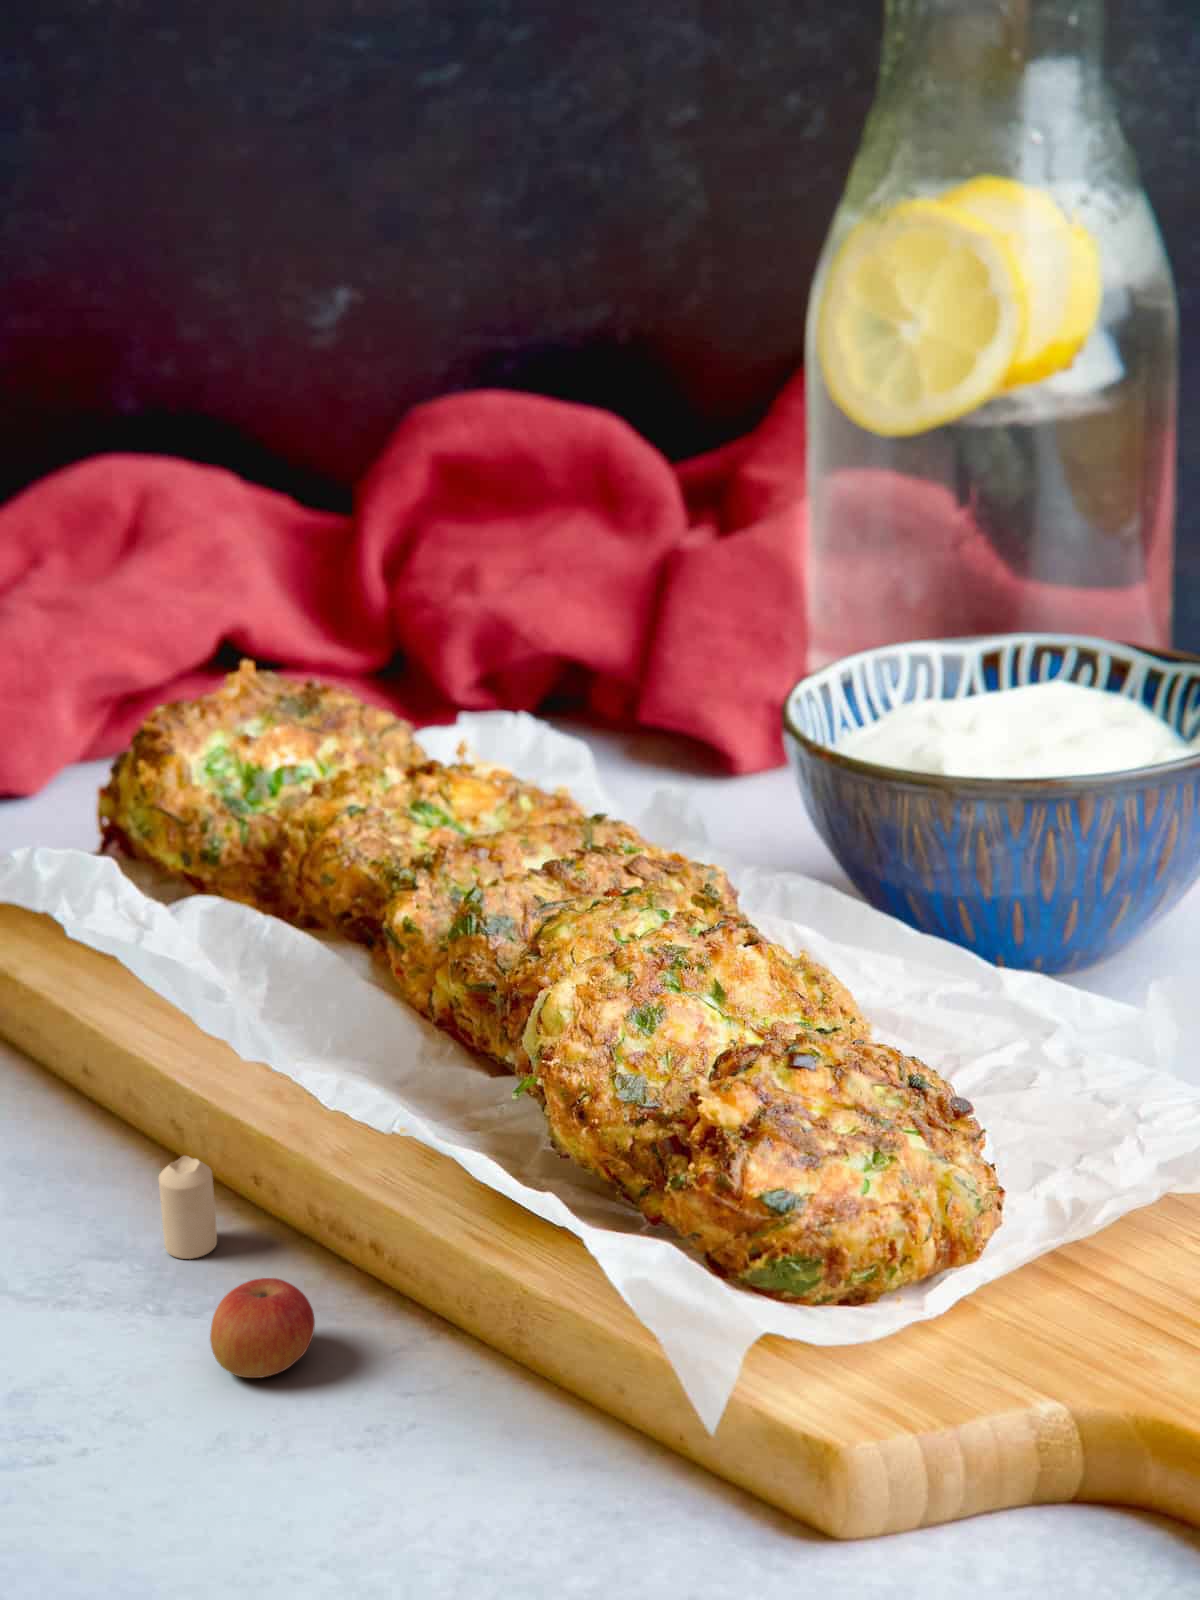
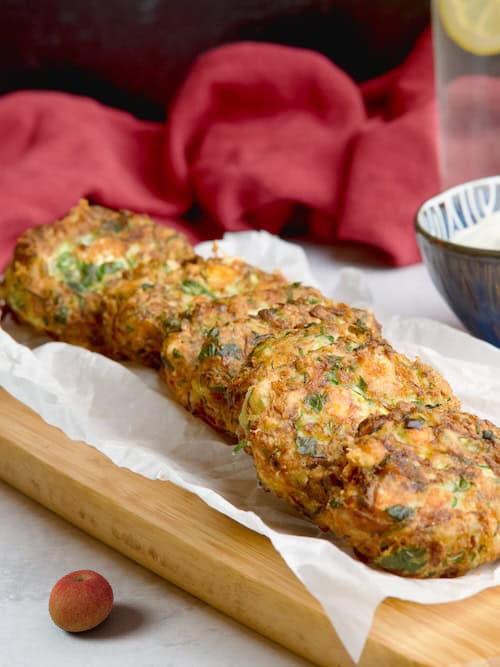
candle: present [159,1156,217,1259] -> none [21,497,60,560]

